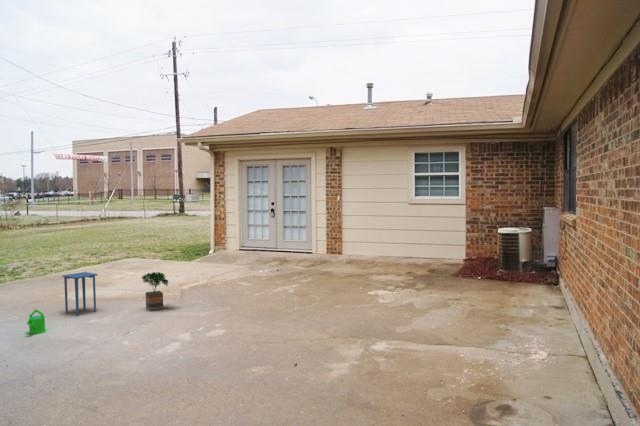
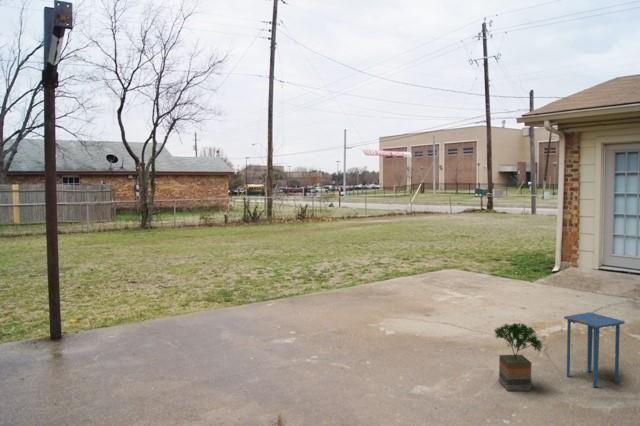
side table: present [62,272,98,315] -> present [564,313,625,387]
watering can: present [27,310,46,334] -> none [324,373,351,412]

